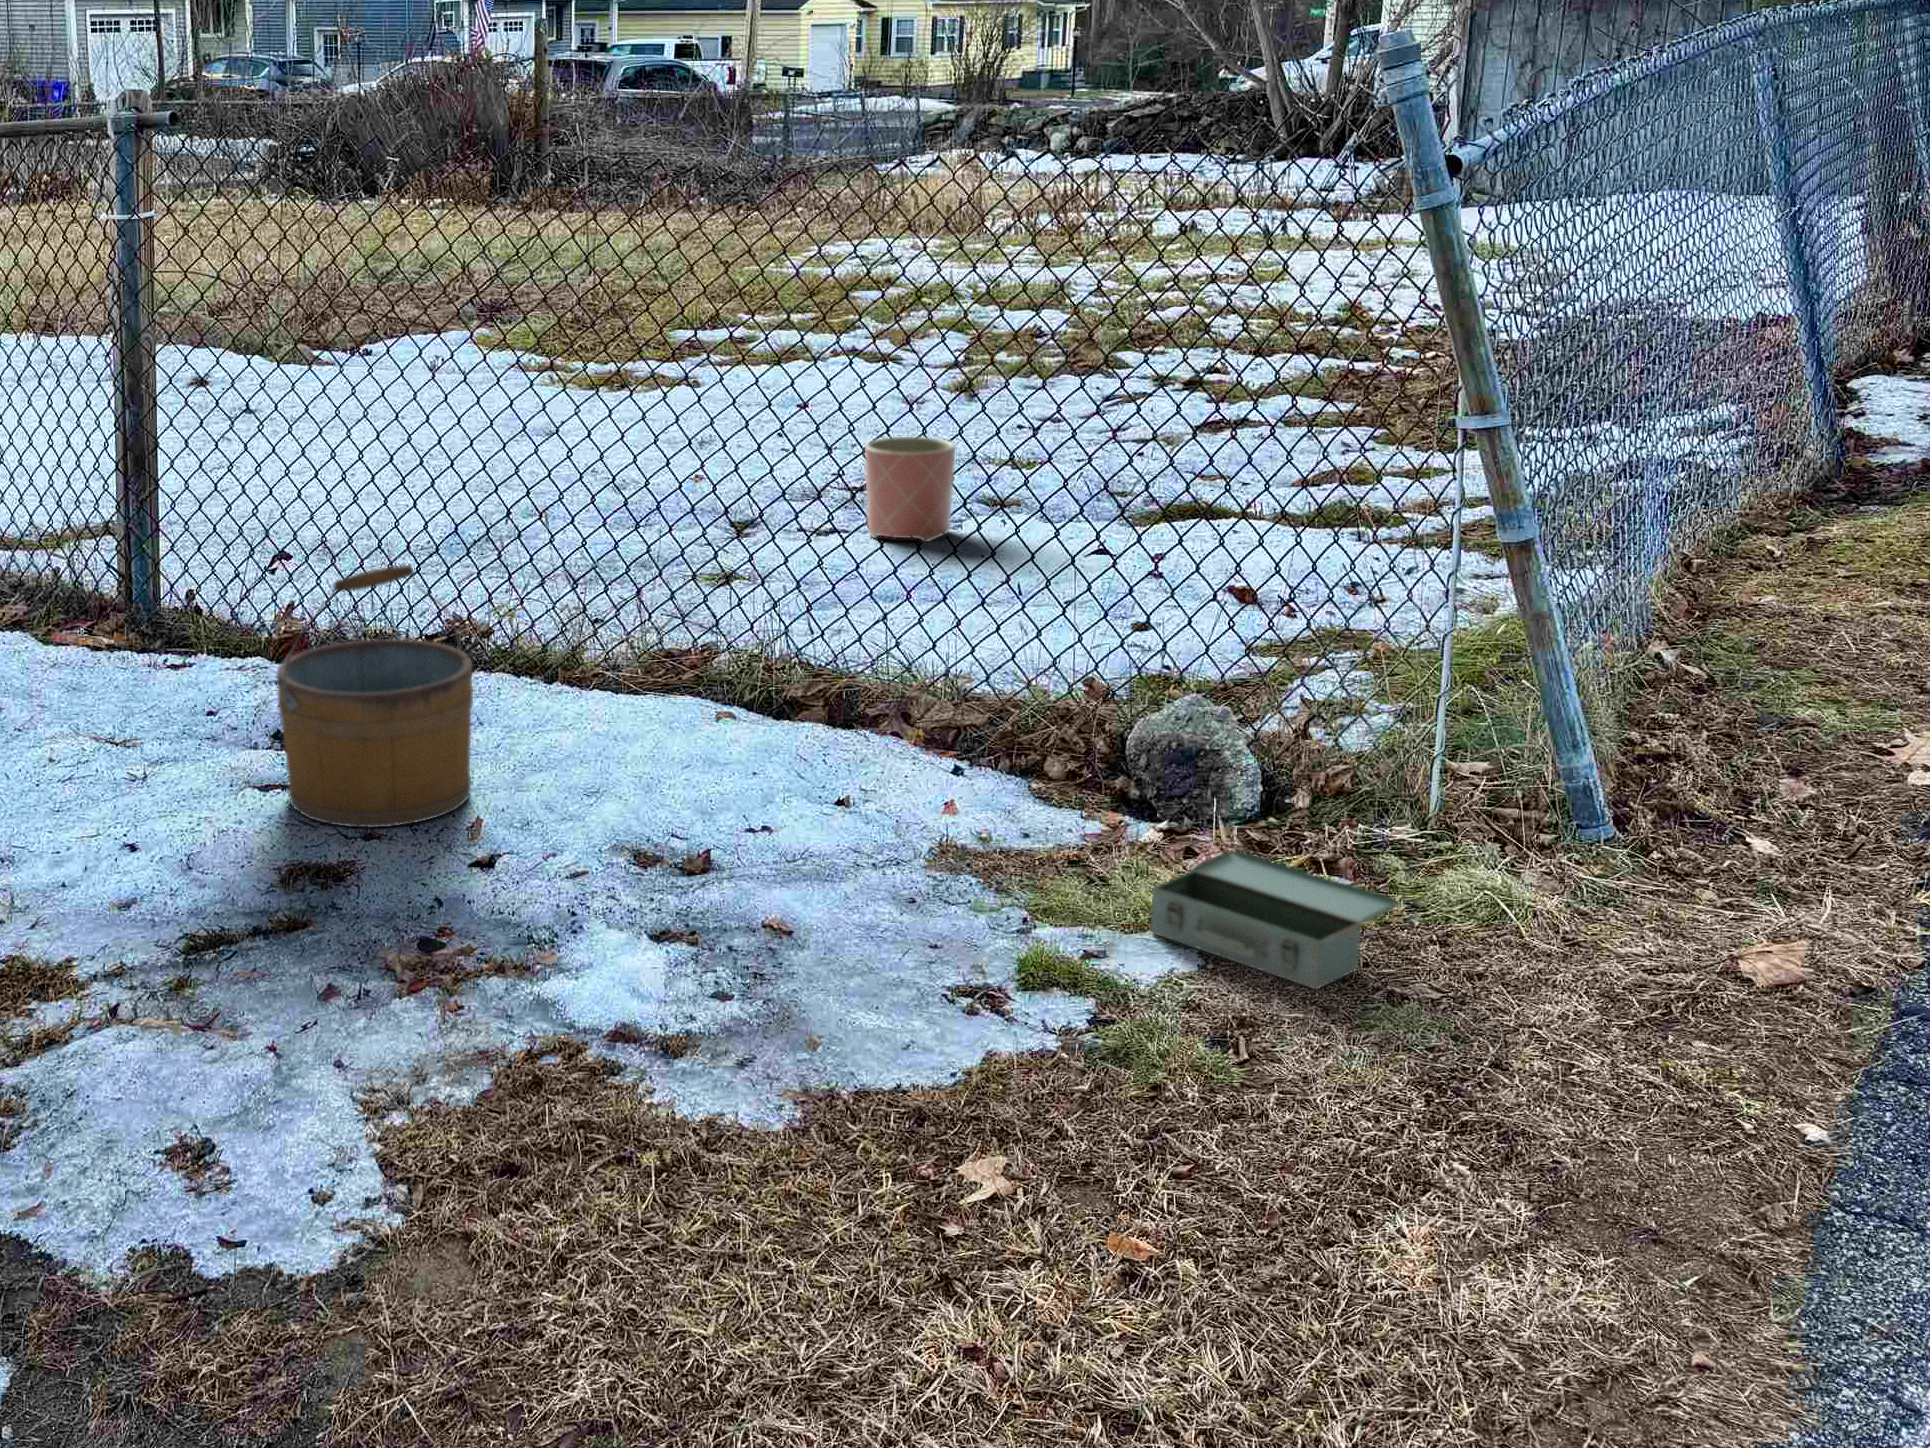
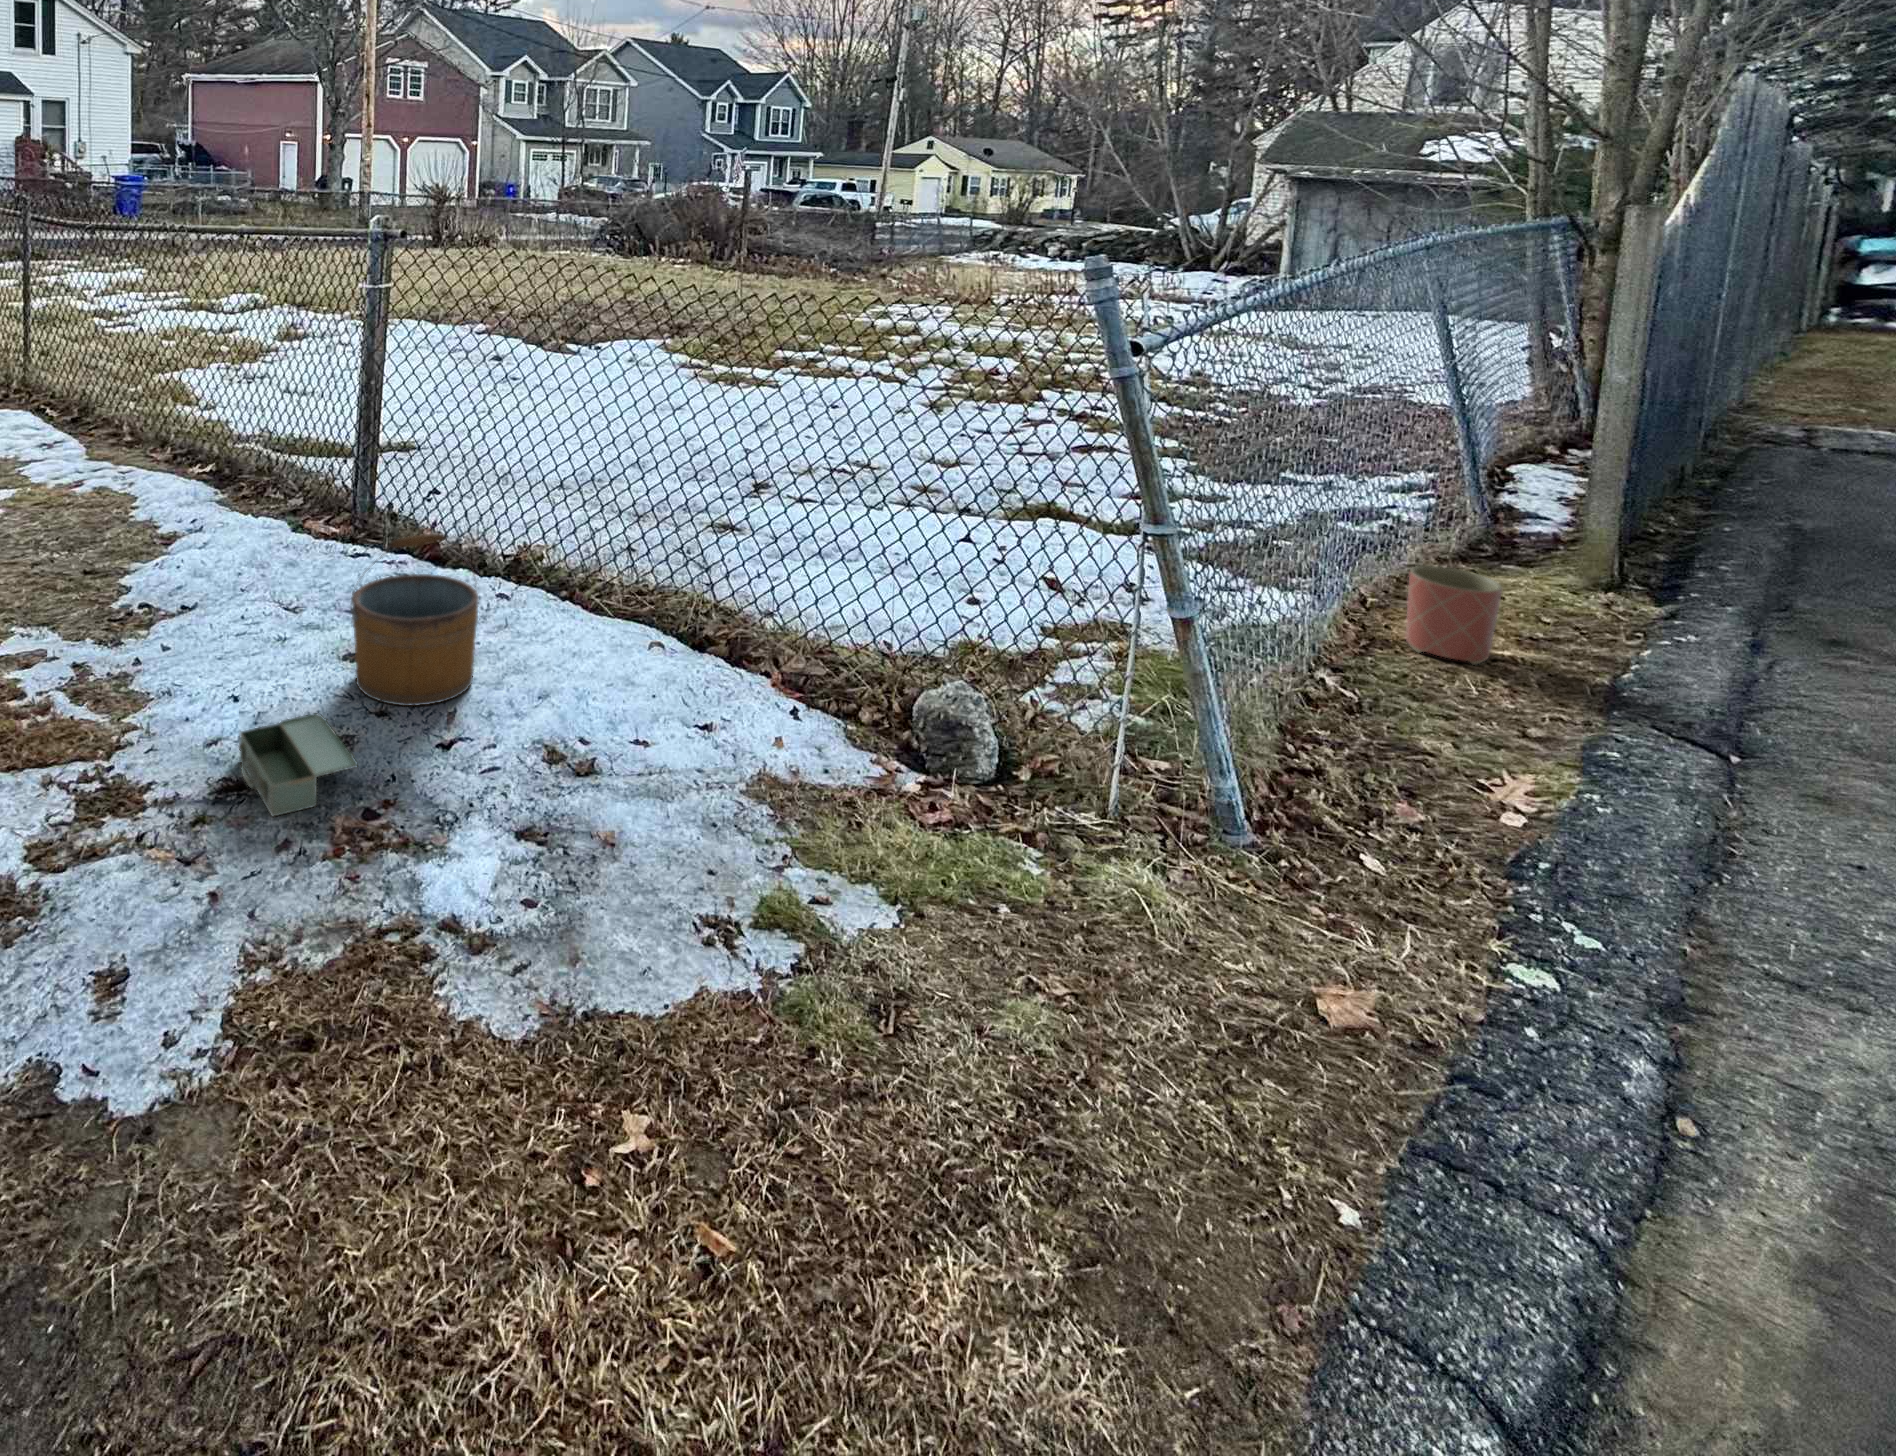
planter: present [865,437,955,542] -> present [1405,566,1502,665]
toolbox: present [1151,851,1398,989] -> present [238,713,358,816]

